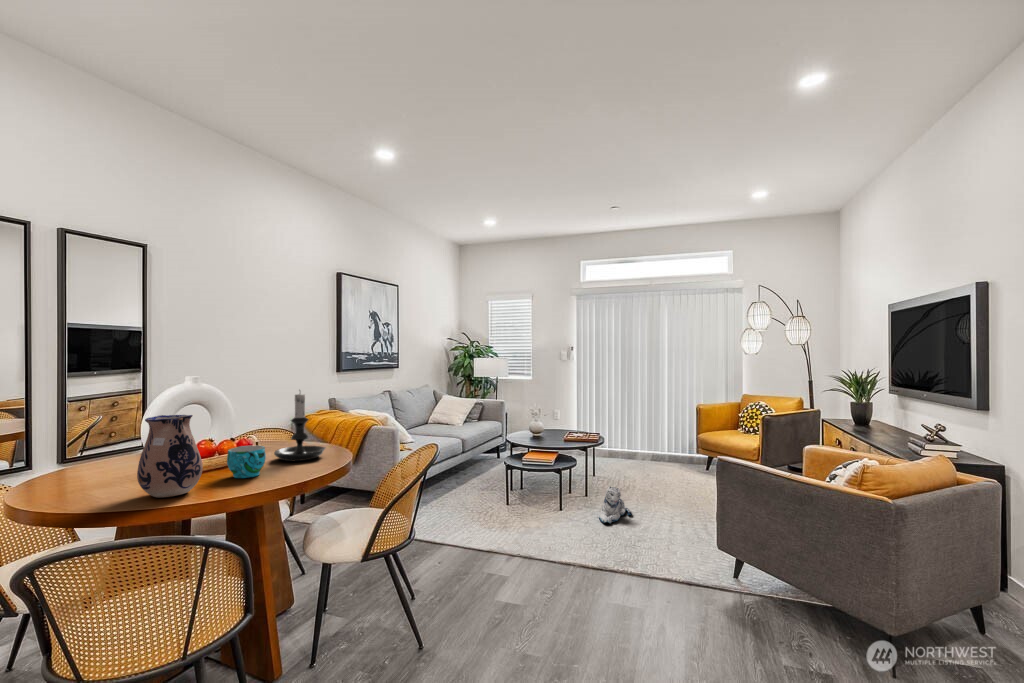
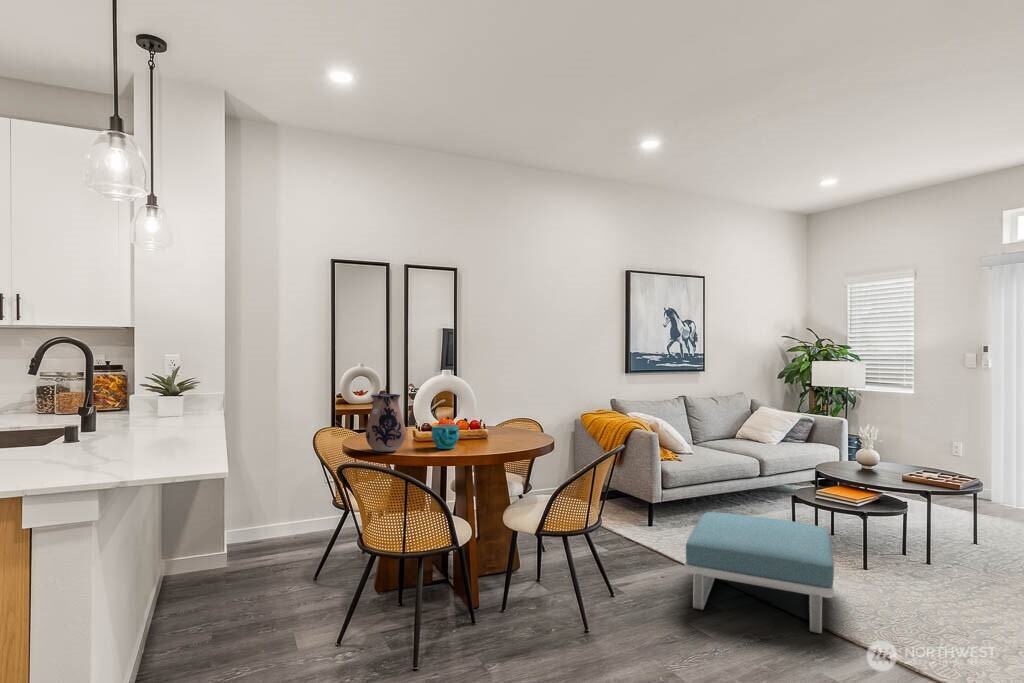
candle holder: present [274,394,325,461] -> none [479,383,523,444]
footstool: none [461,485,590,581] -> present [684,512,834,633]
plush toy: present [599,487,632,523] -> none [908,549,974,599]

